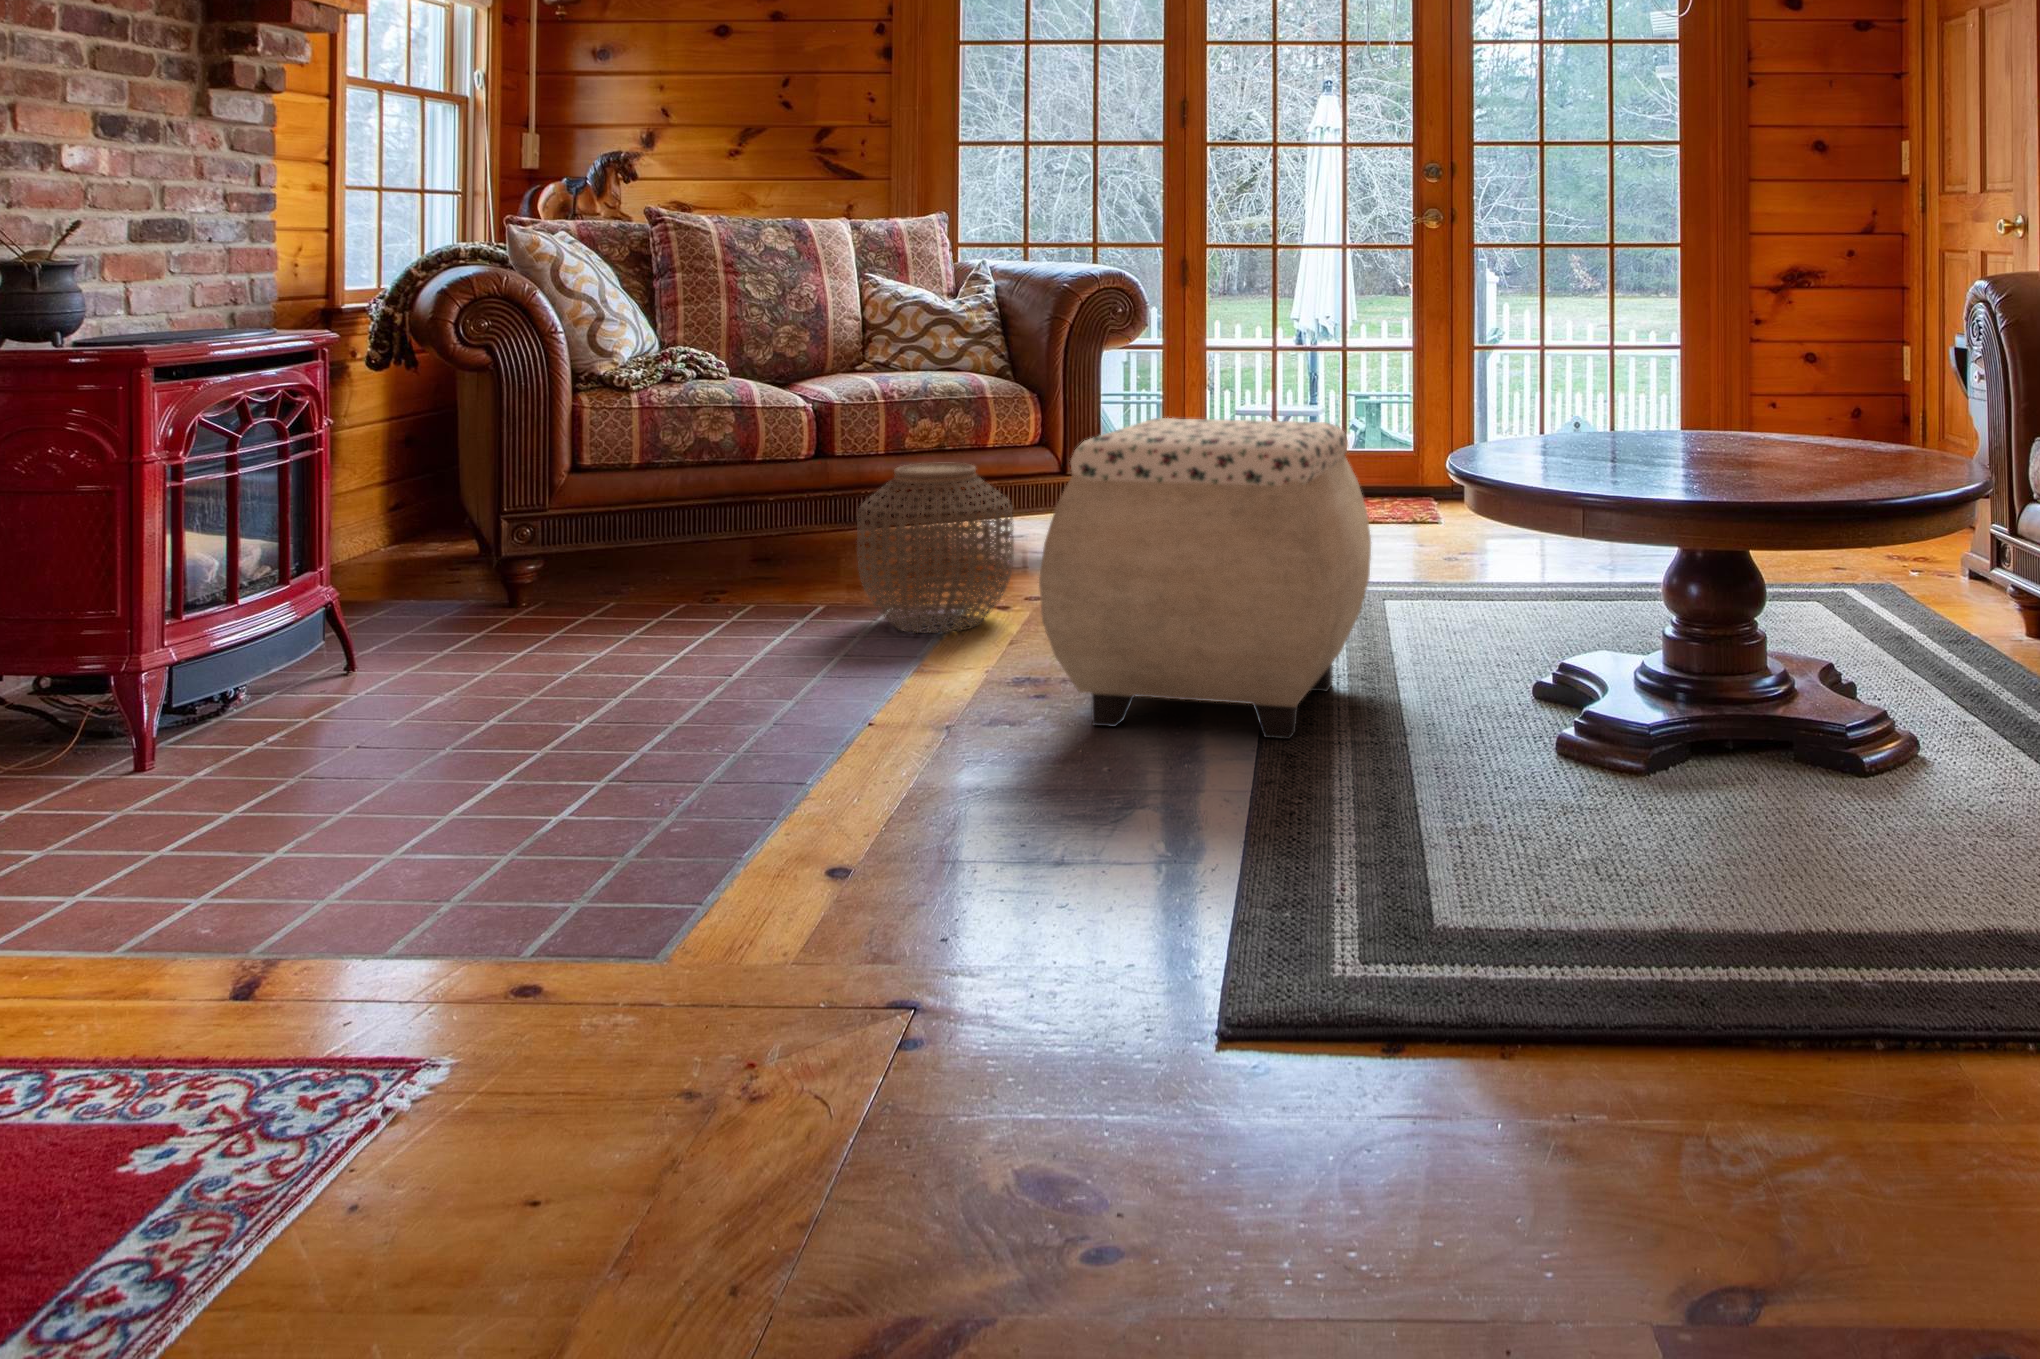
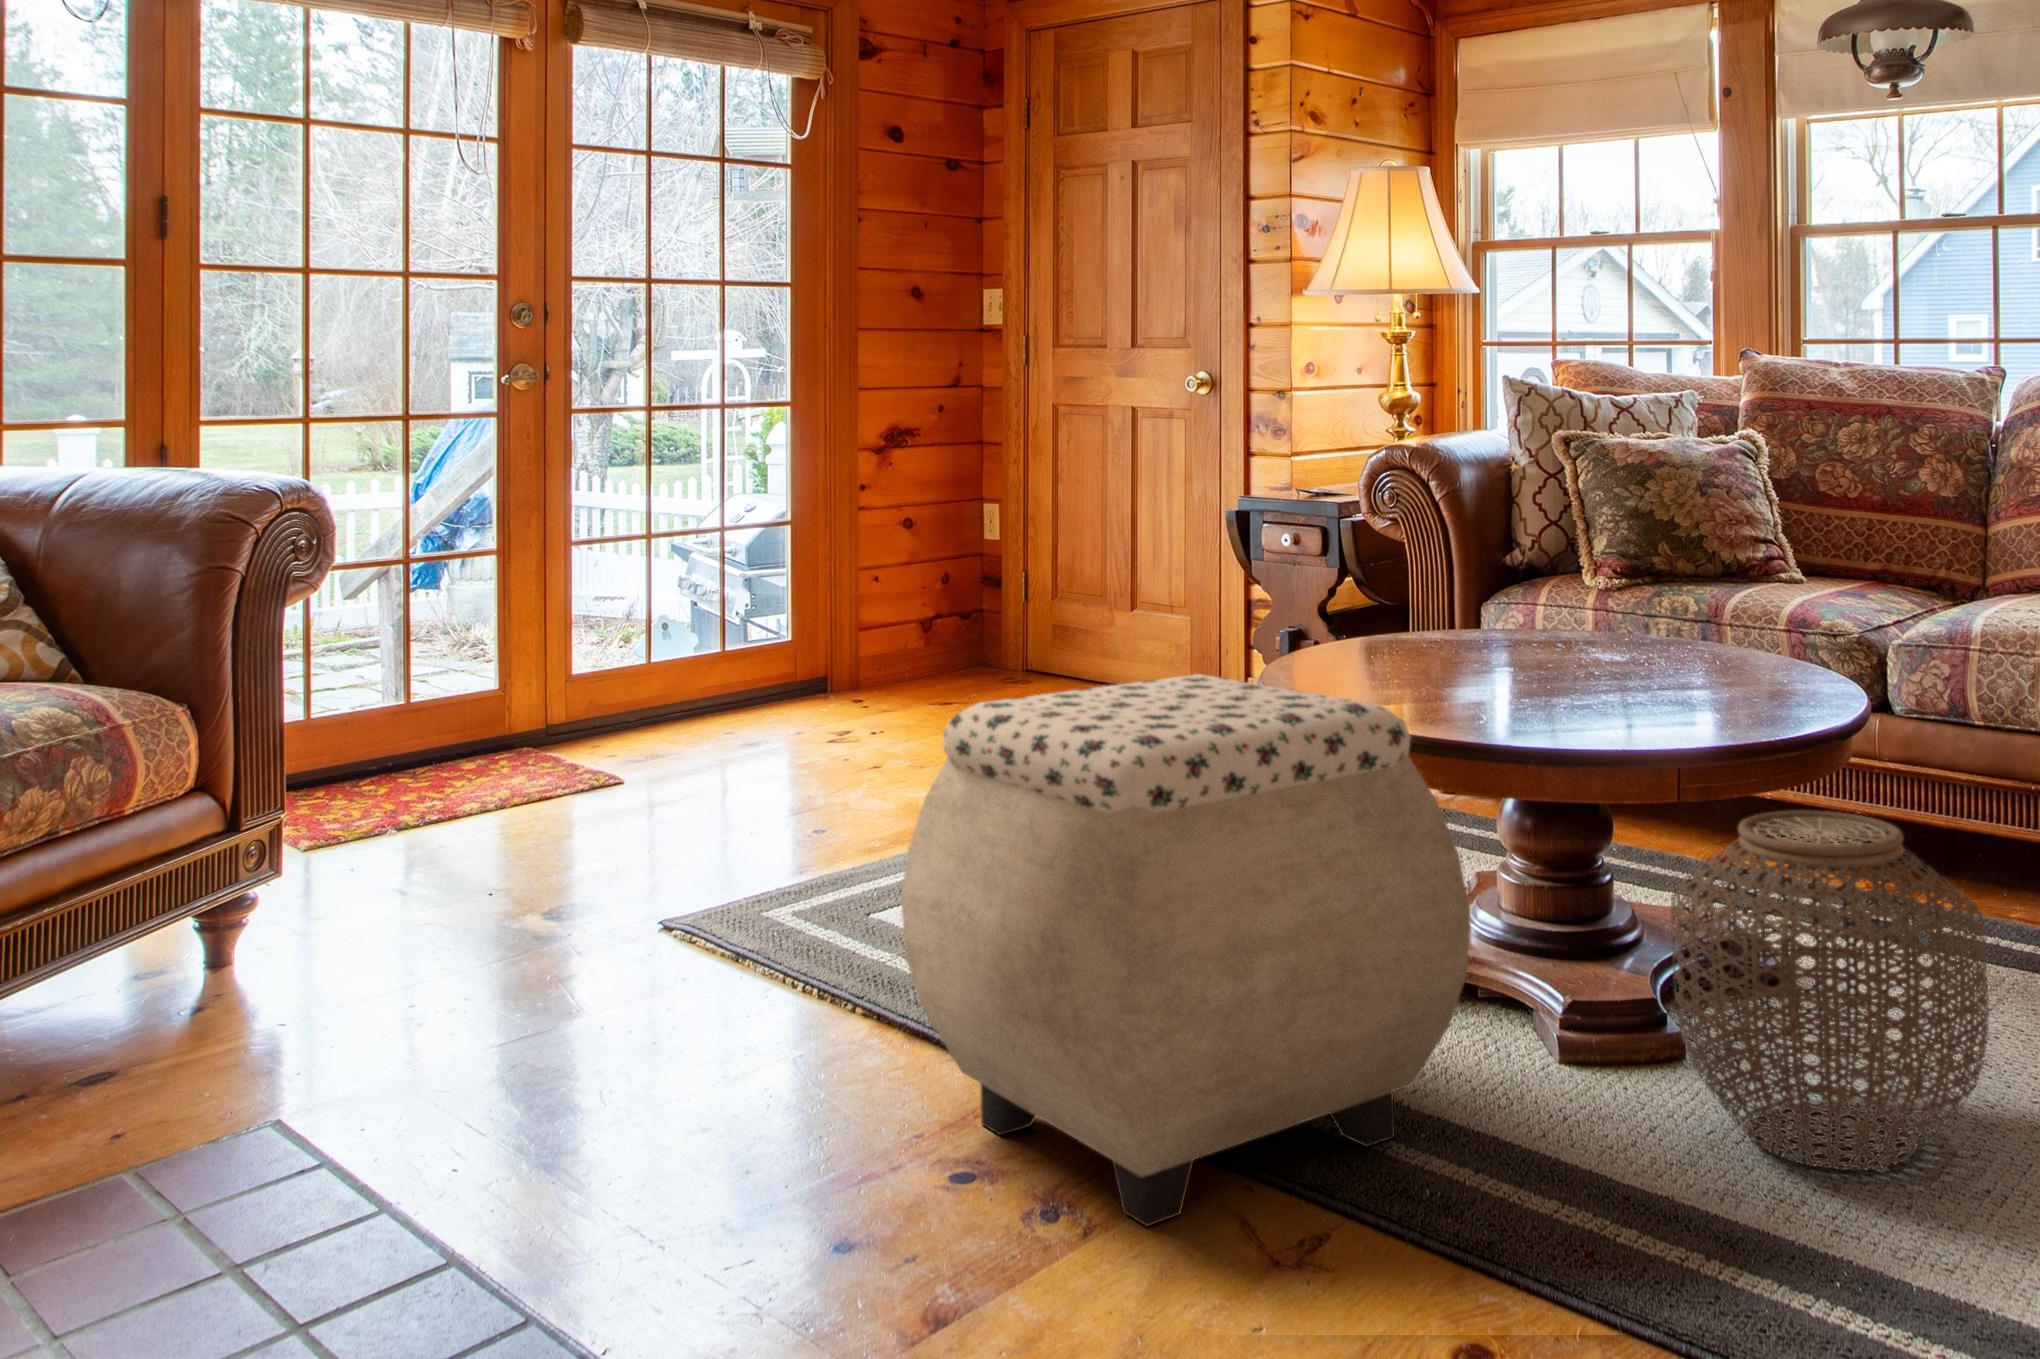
woven basket: present [857,463,1014,633] -> present [1671,810,1989,1170]

